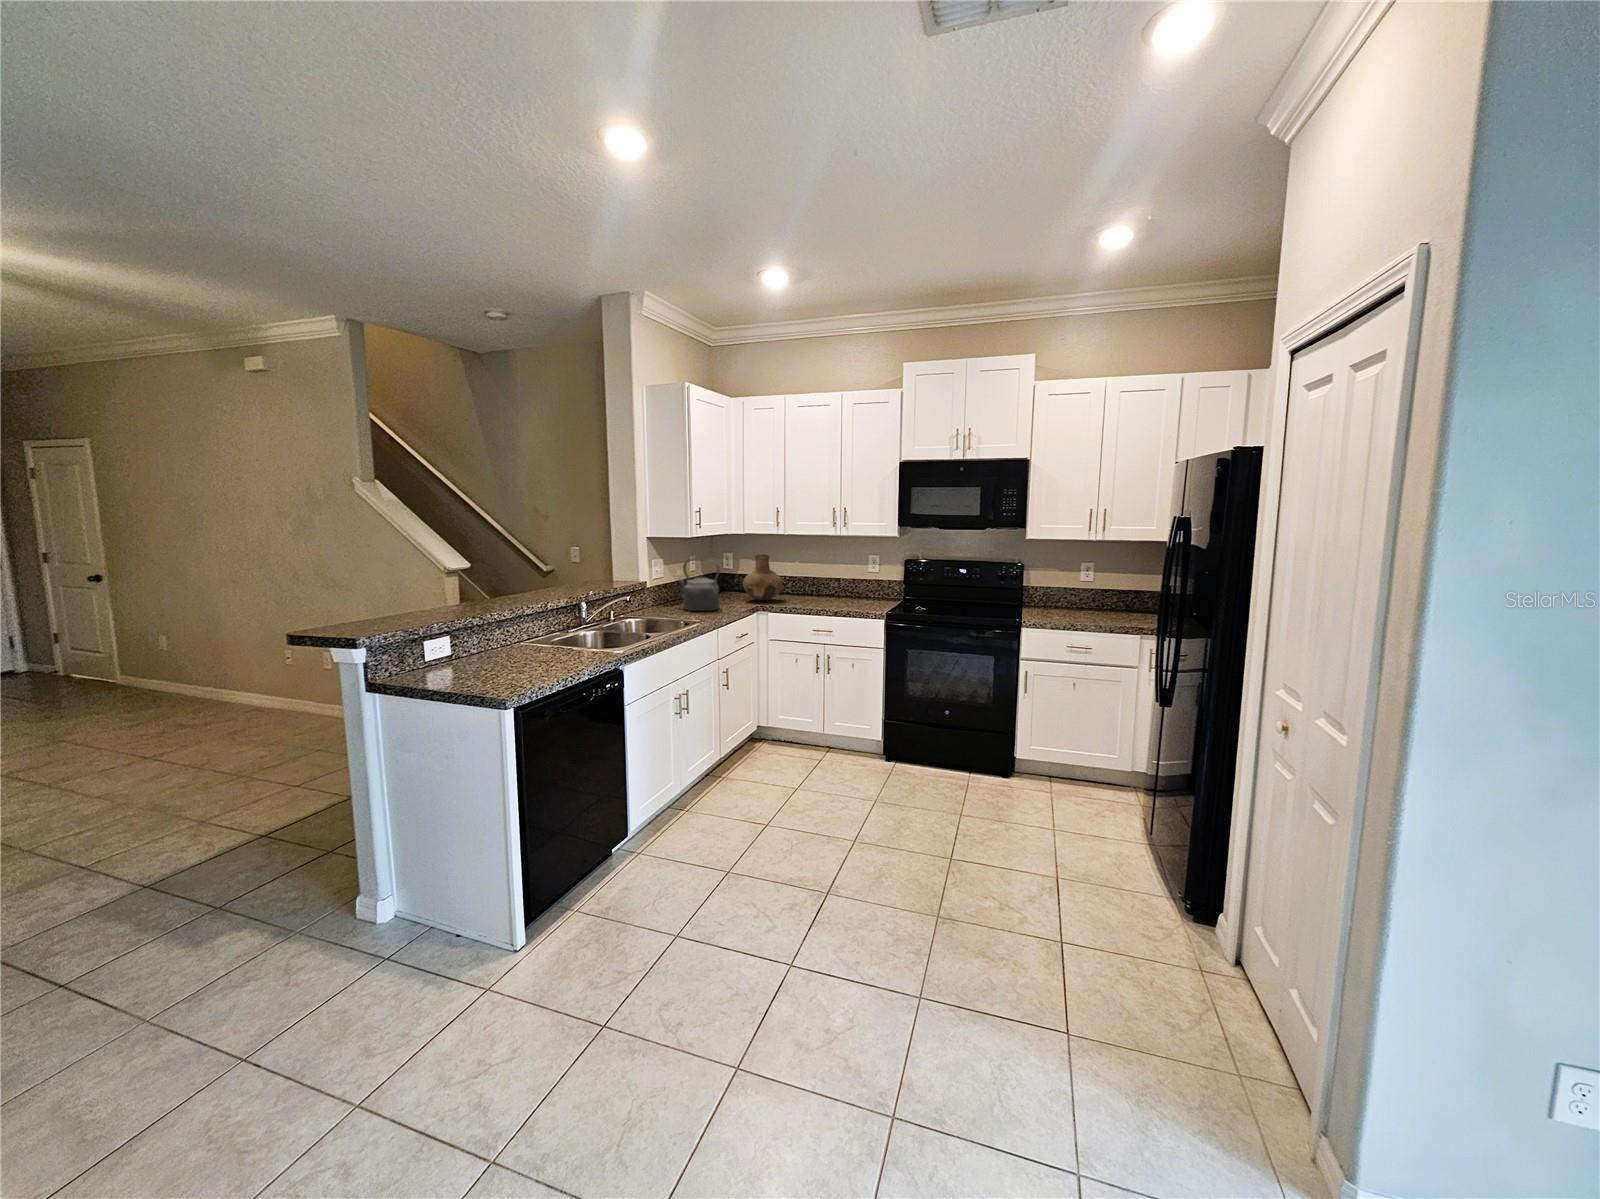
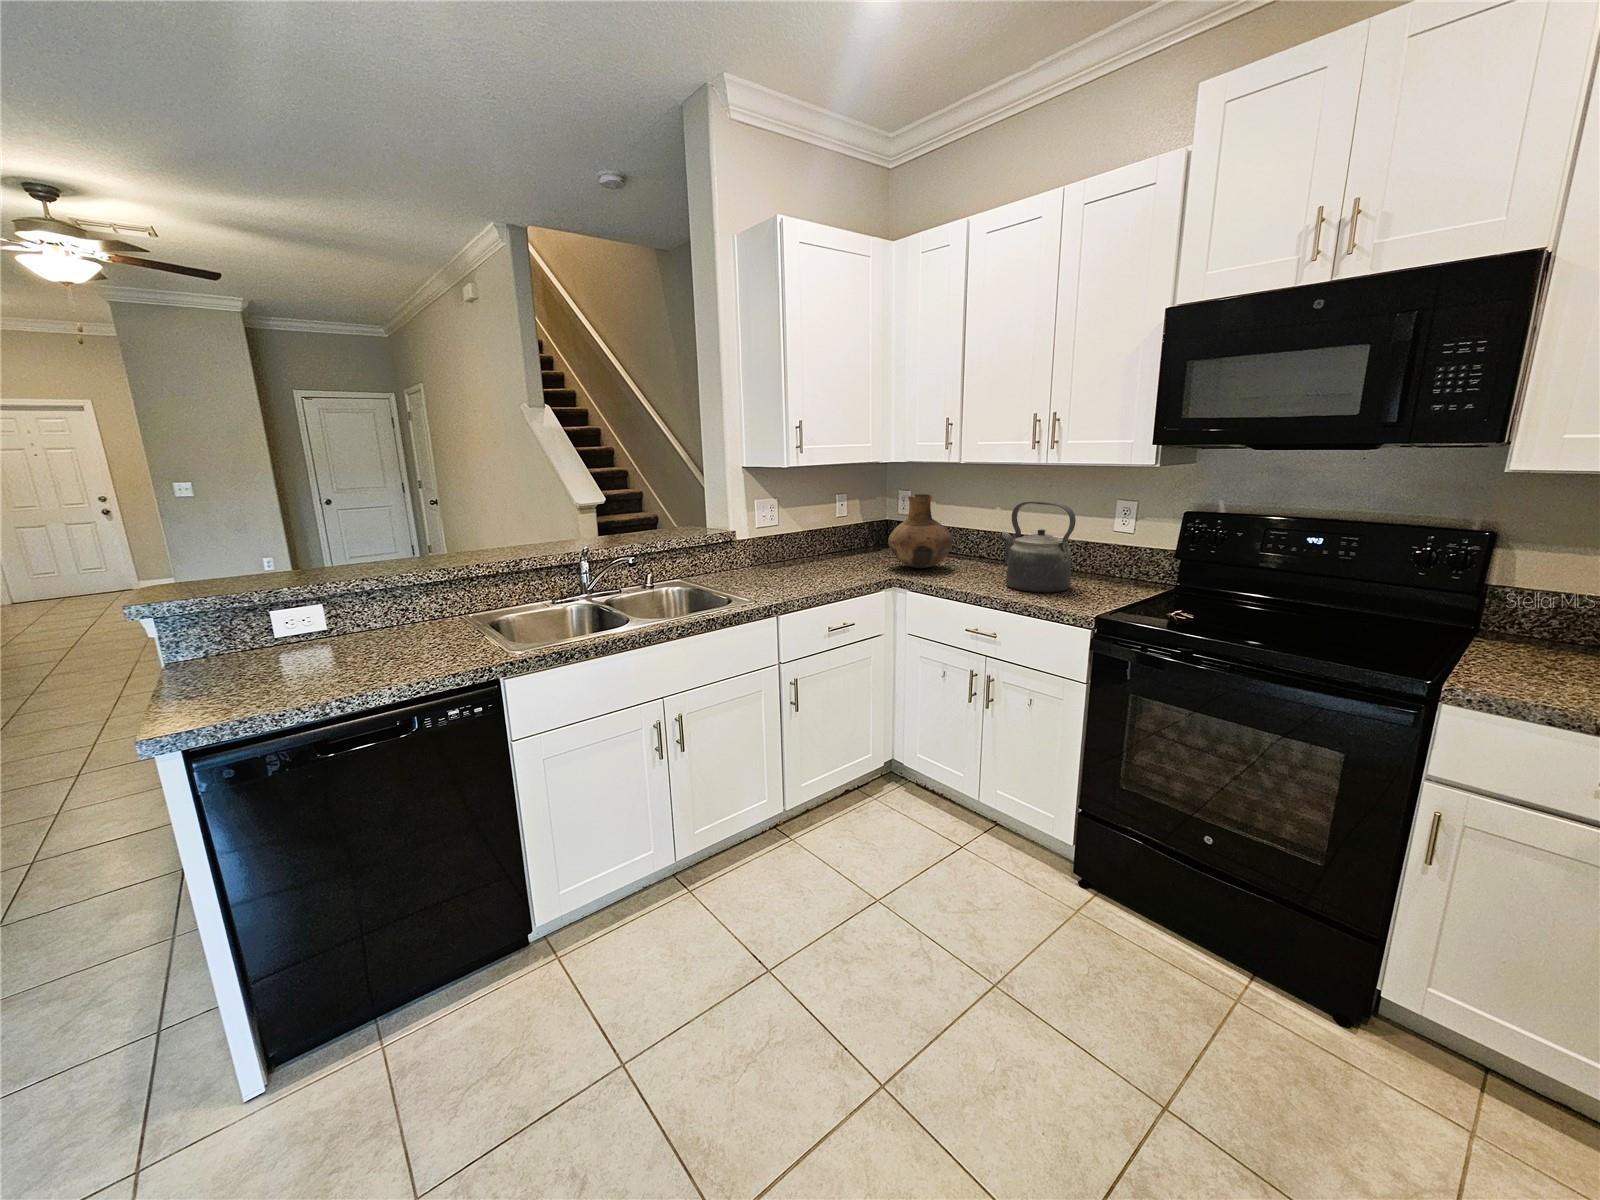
kettle: present [678,559,720,611] -> present [1002,501,1076,593]

